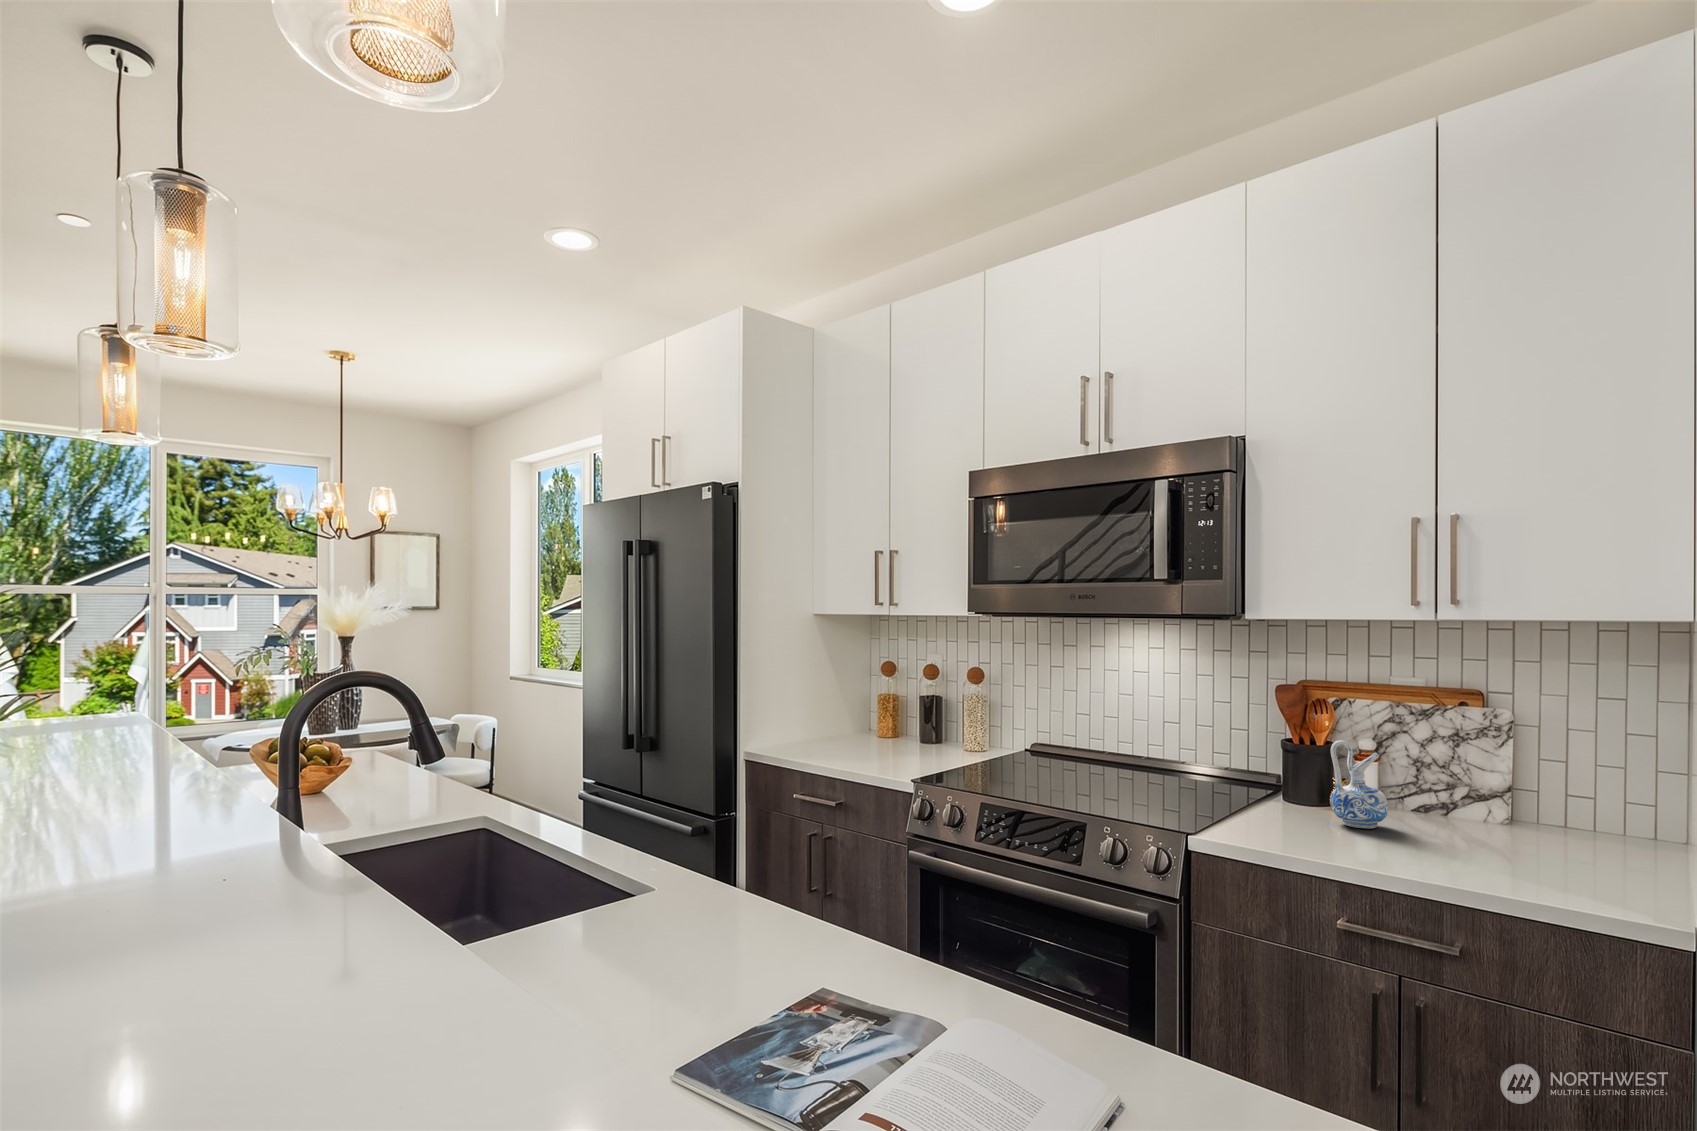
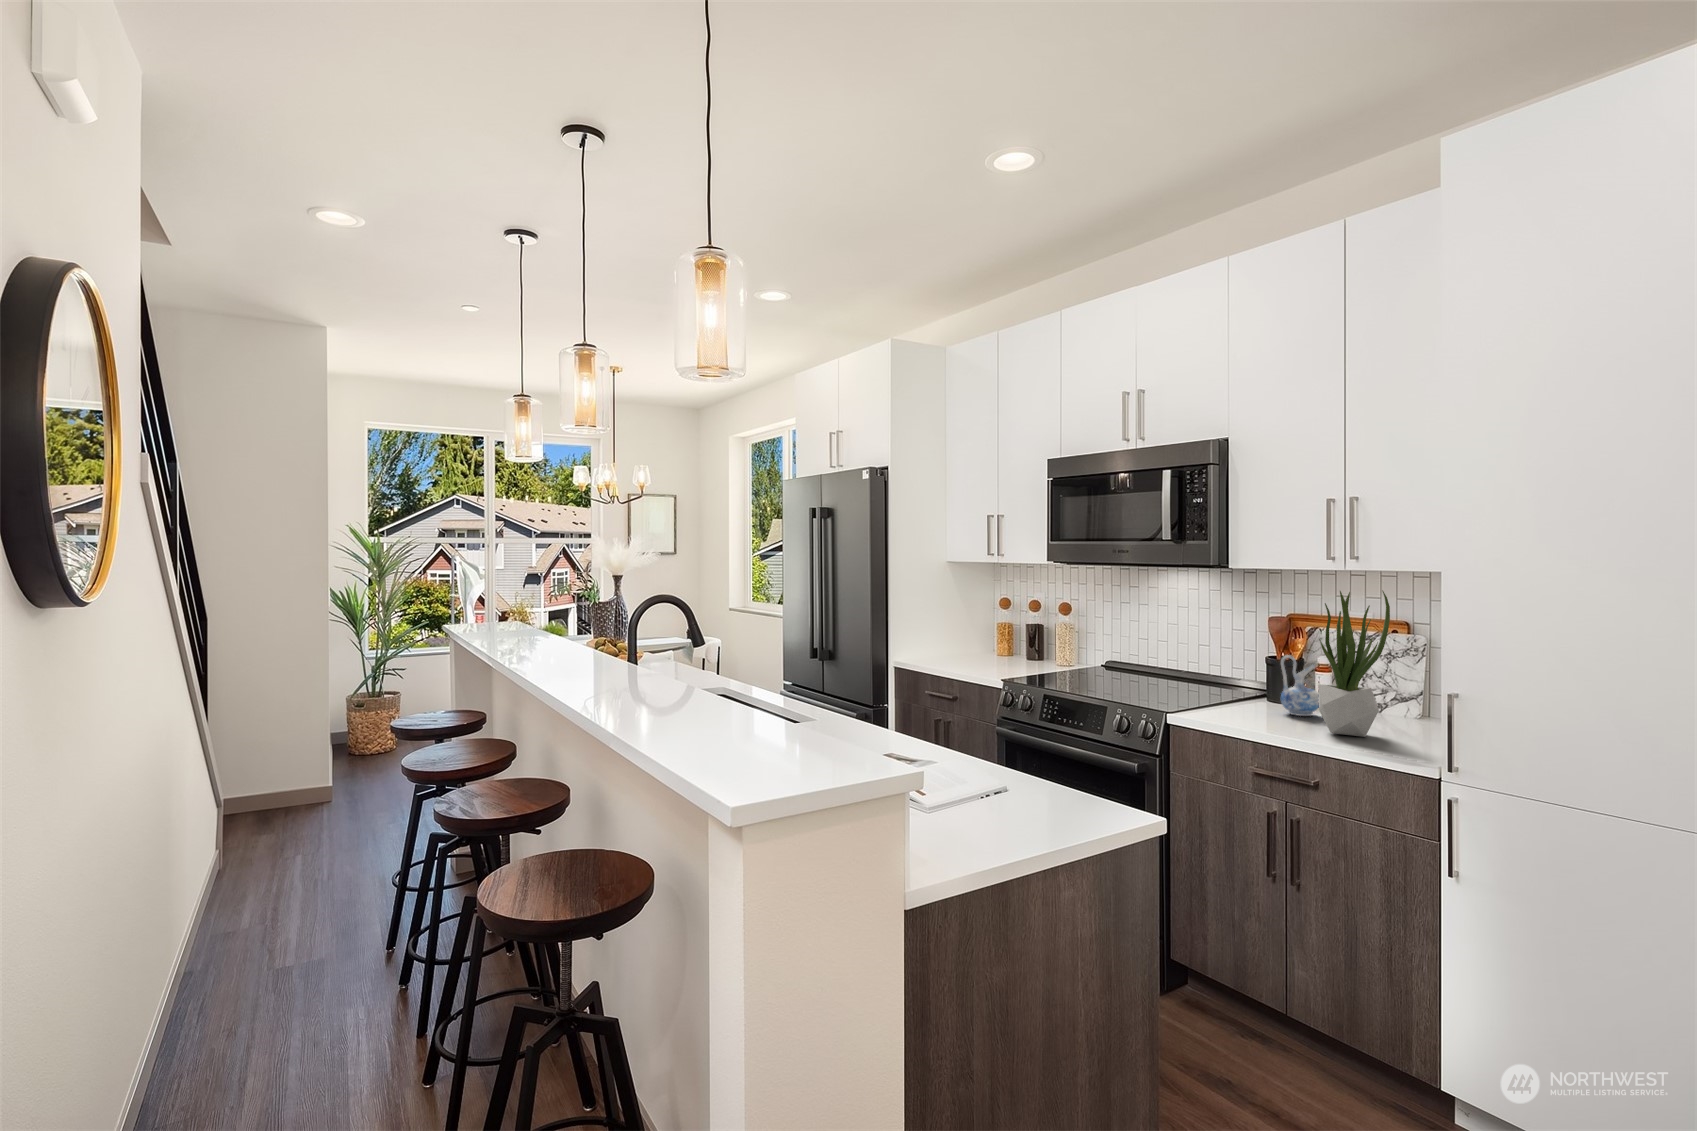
potted plant: none [1416,645,1521,865] -> present [1318,591,1390,737]

